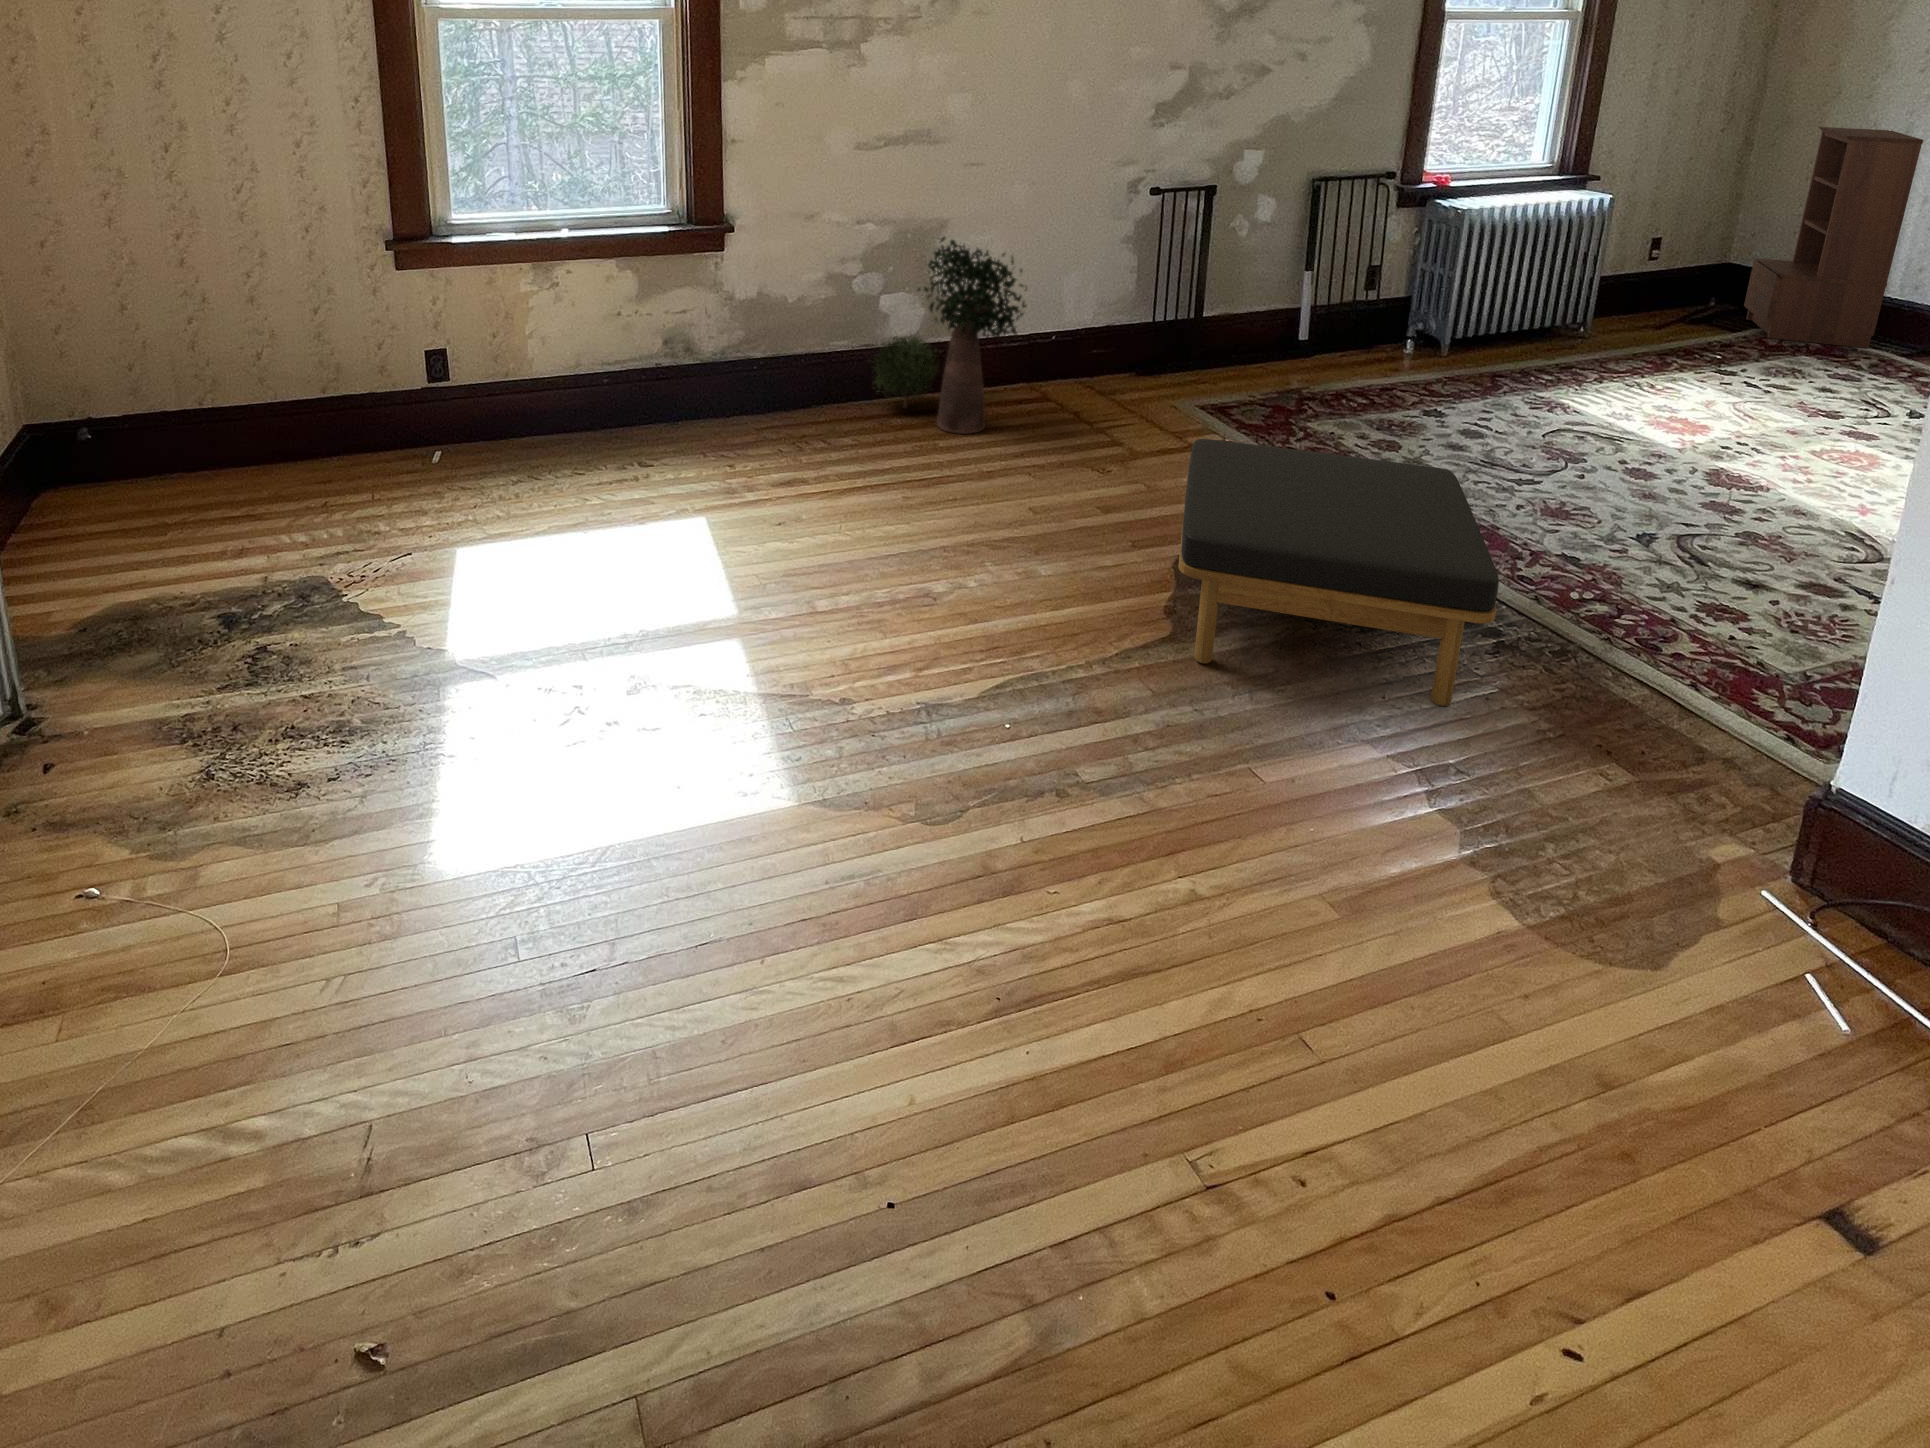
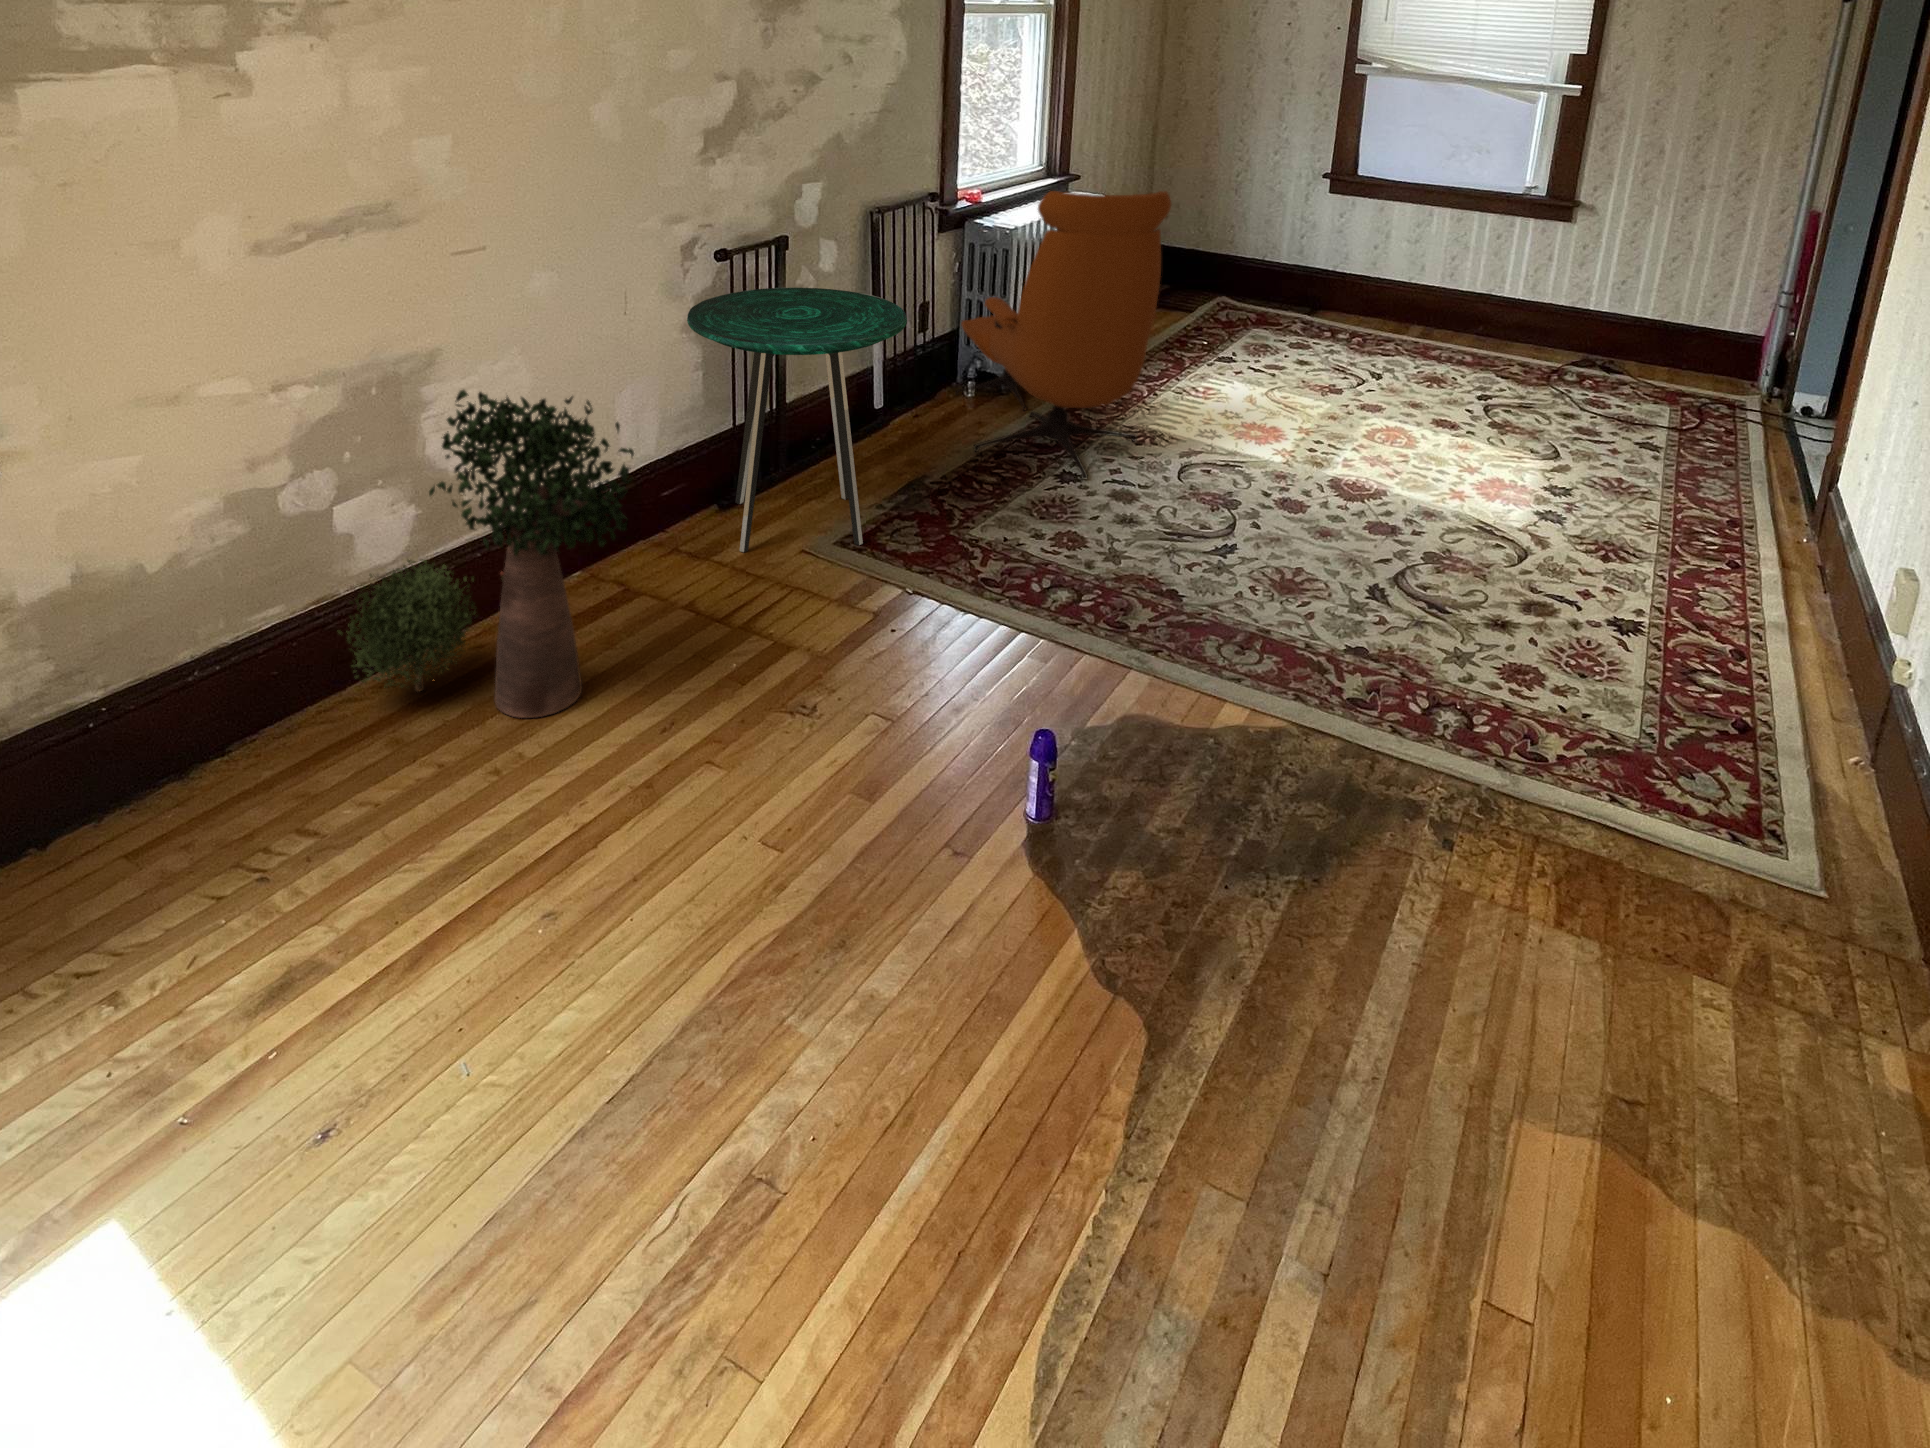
bookshelf: present [1744,127,1923,348] -> none [1183,114,1305,313]
lounge chair: none [1361,164,1549,417] -> present [955,191,1172,480]
side table: none [1114,221,1276,411] -> present [687,288,907,552]
ottoman: present [1178,439,1499,706] -> none [1026,607,1565,1071]

